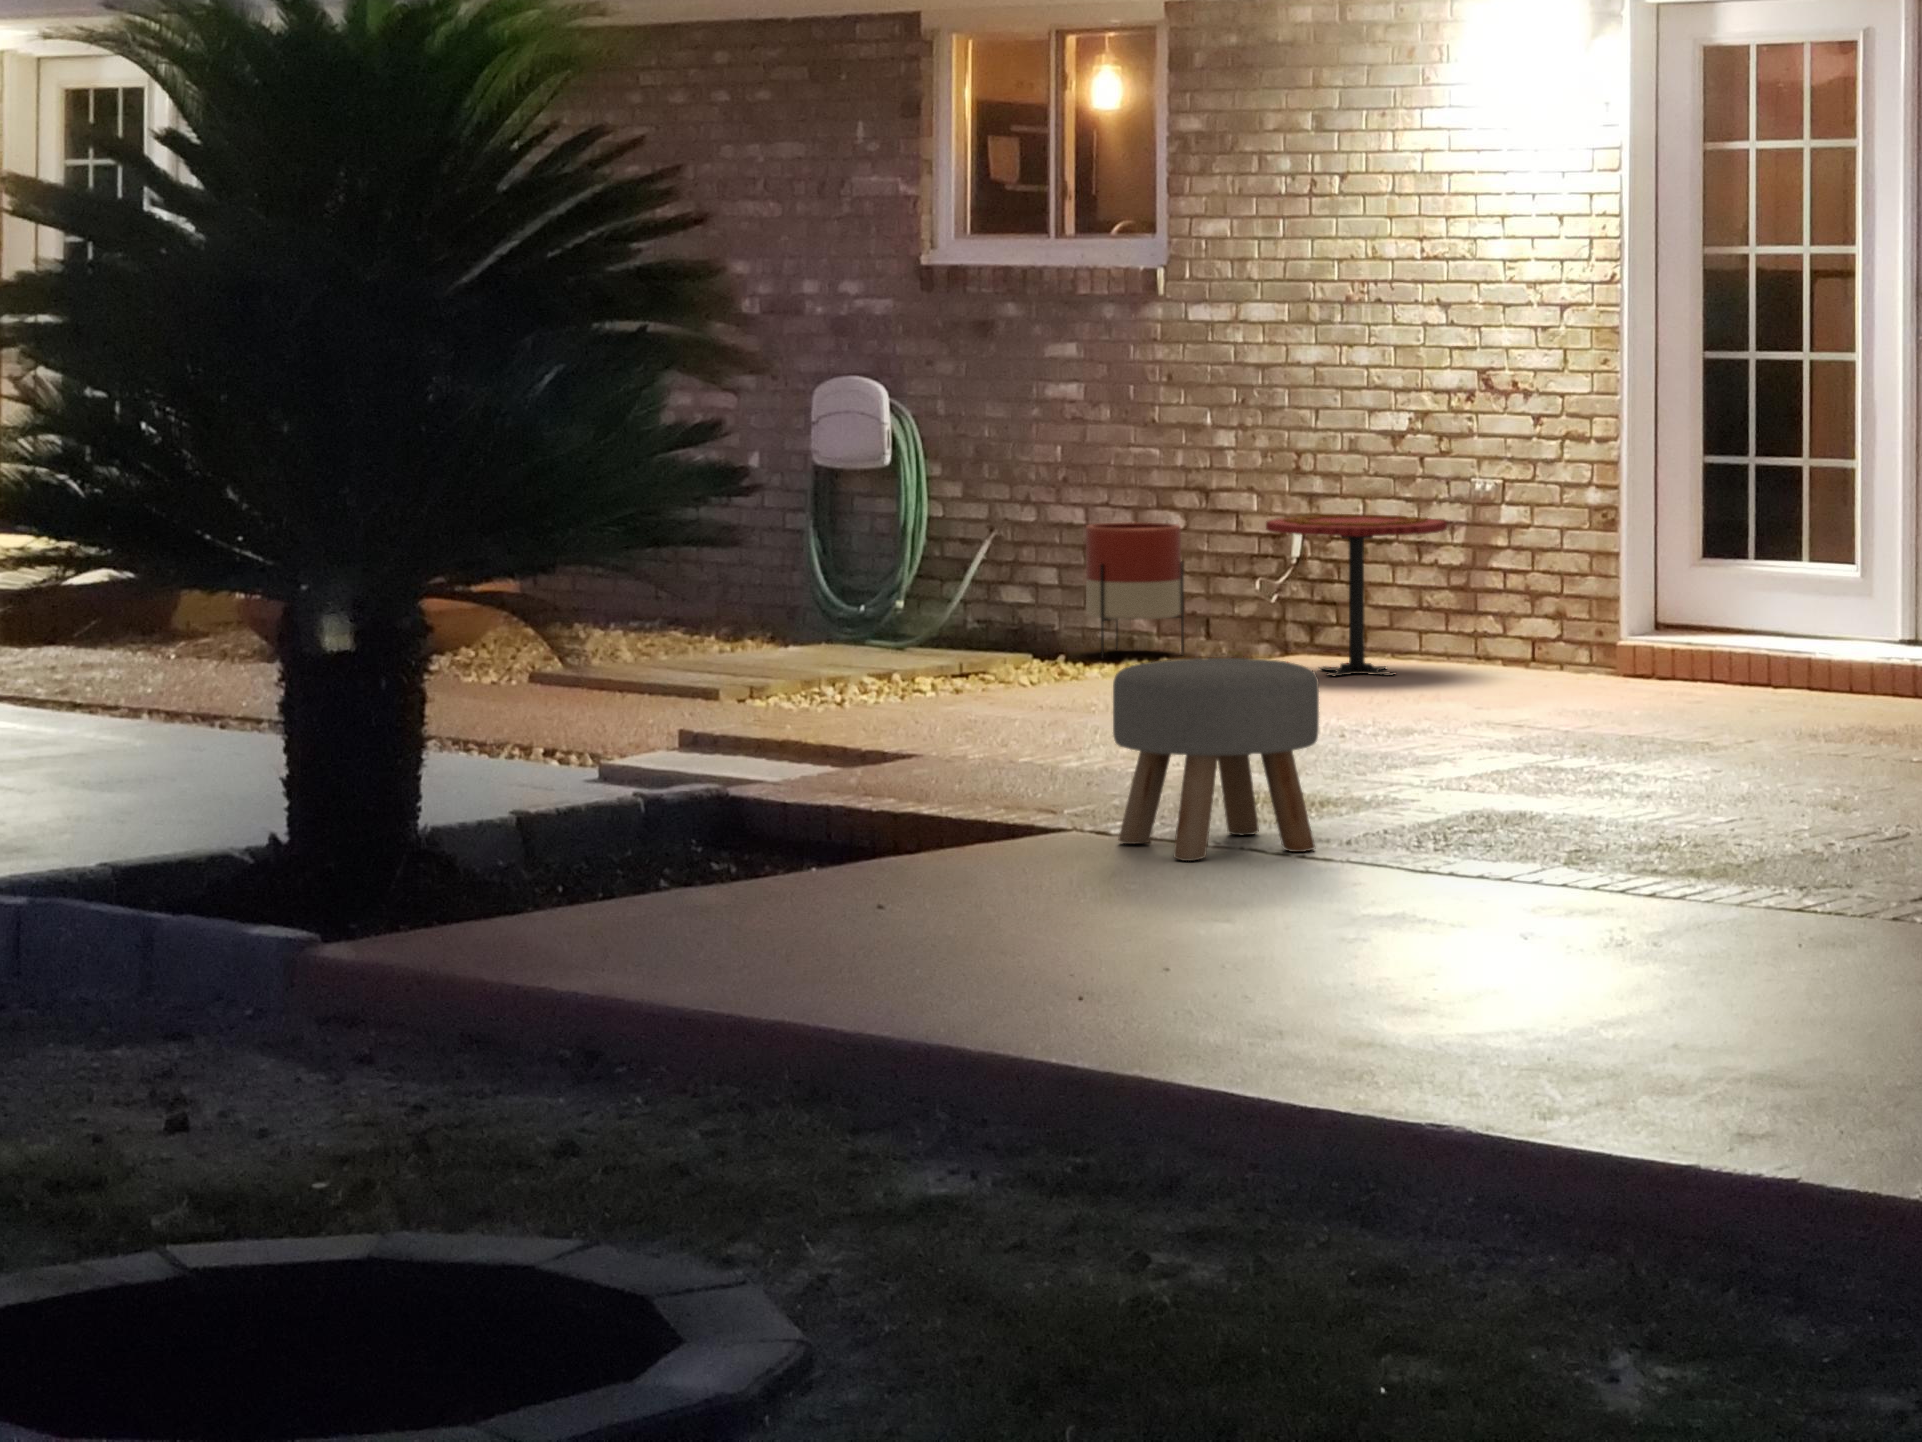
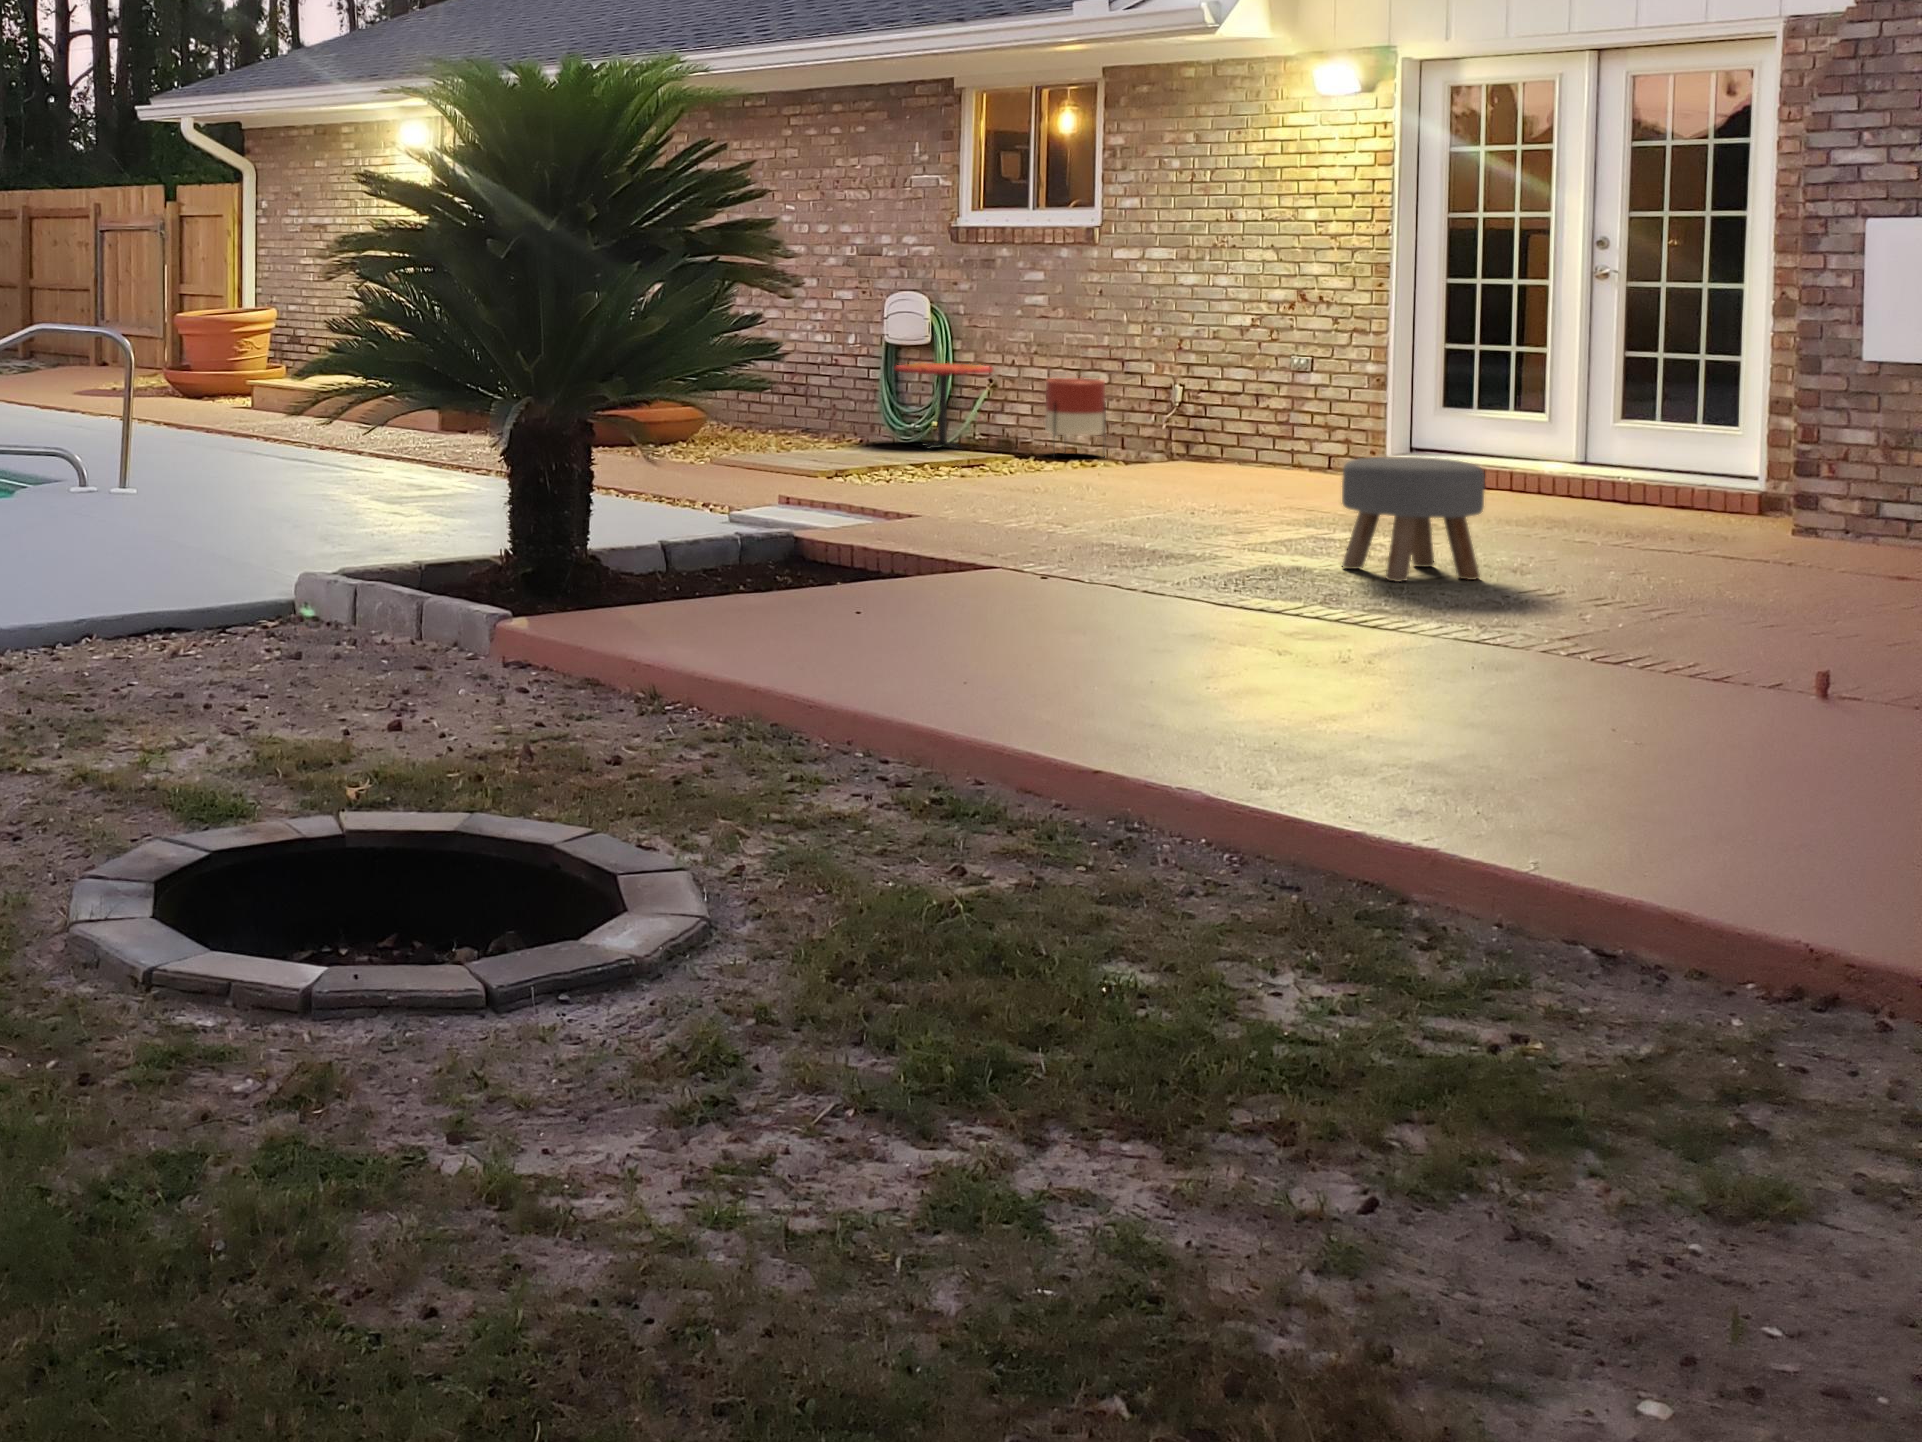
side table: present [1266,514,1447,676] -> present [895,363,993,449]
ottoman: present [1113,658,1319,861] -> present [1342,457,1485,582]

